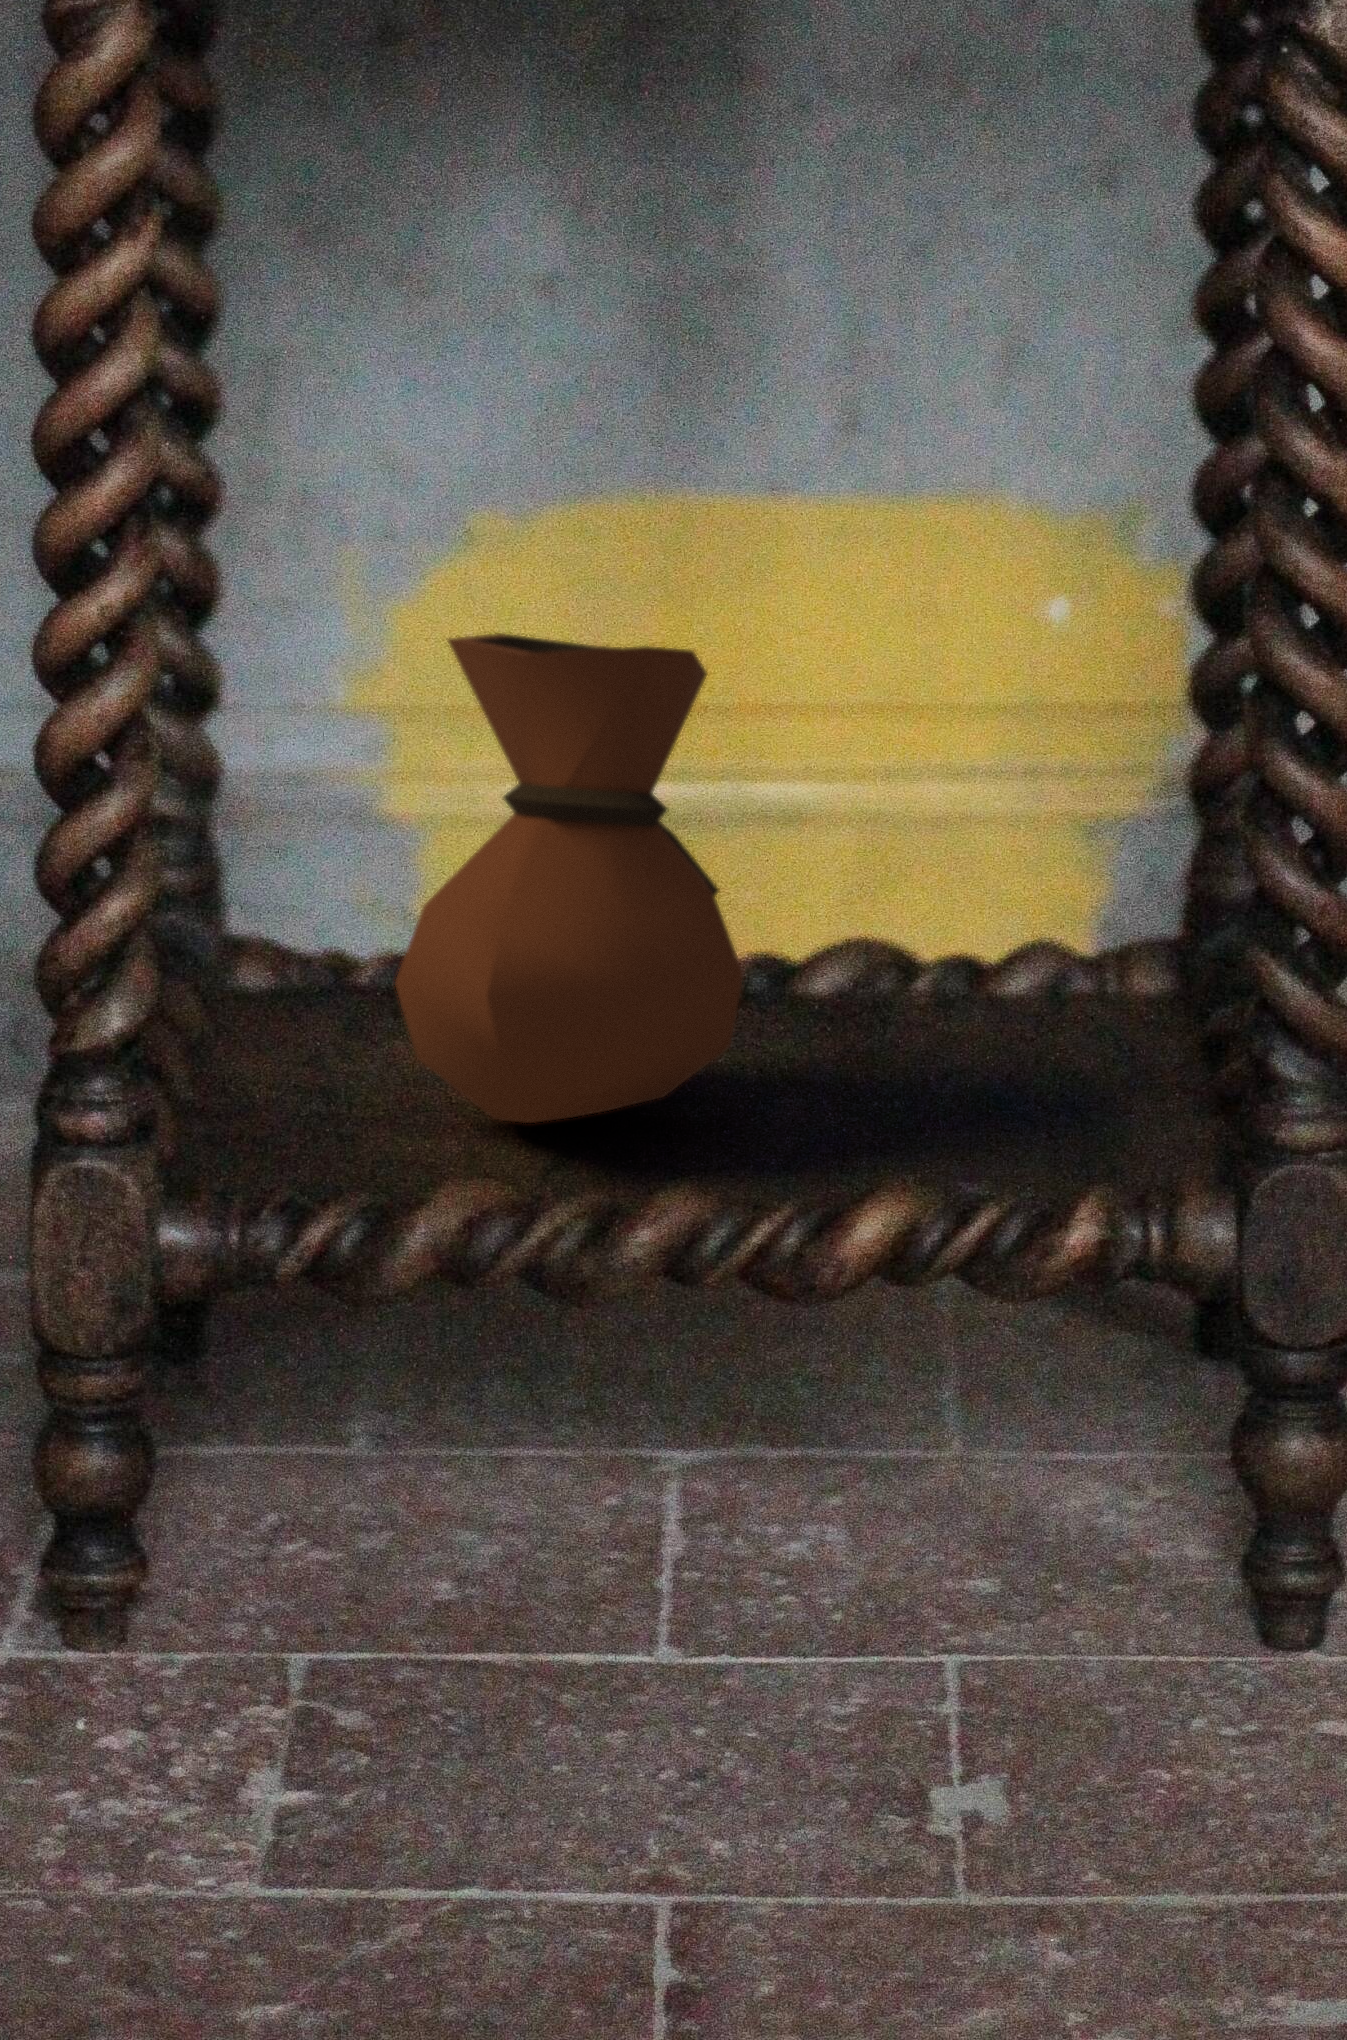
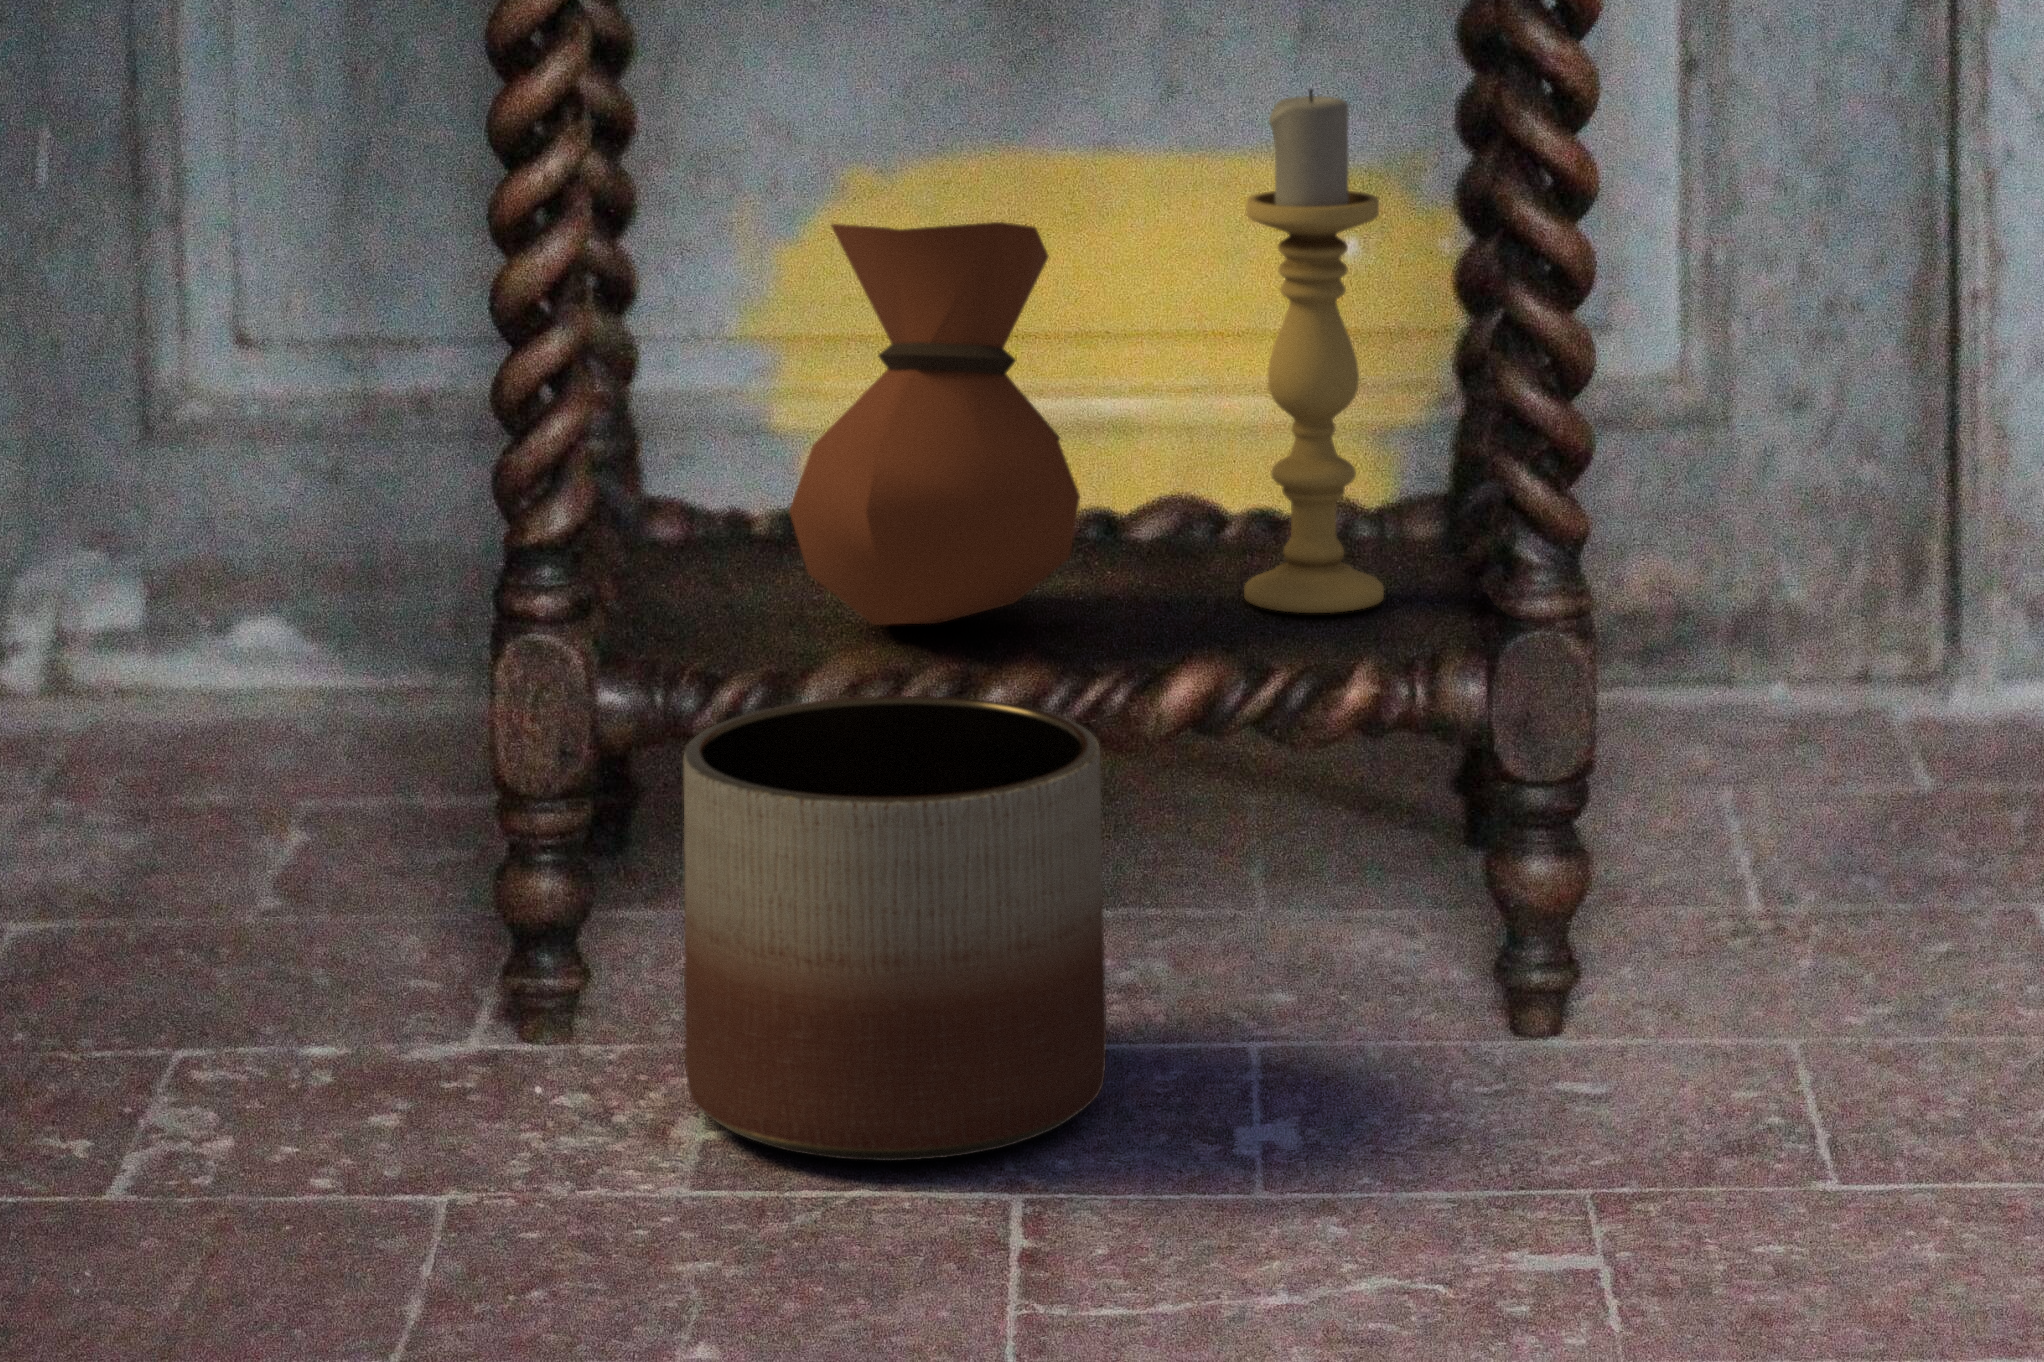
candle holder: none [936,475,1103,1103] -> present [1244,89,1384,613]
planter: none [262,1239,773,1848] -> present [684,696,1106,1161]

